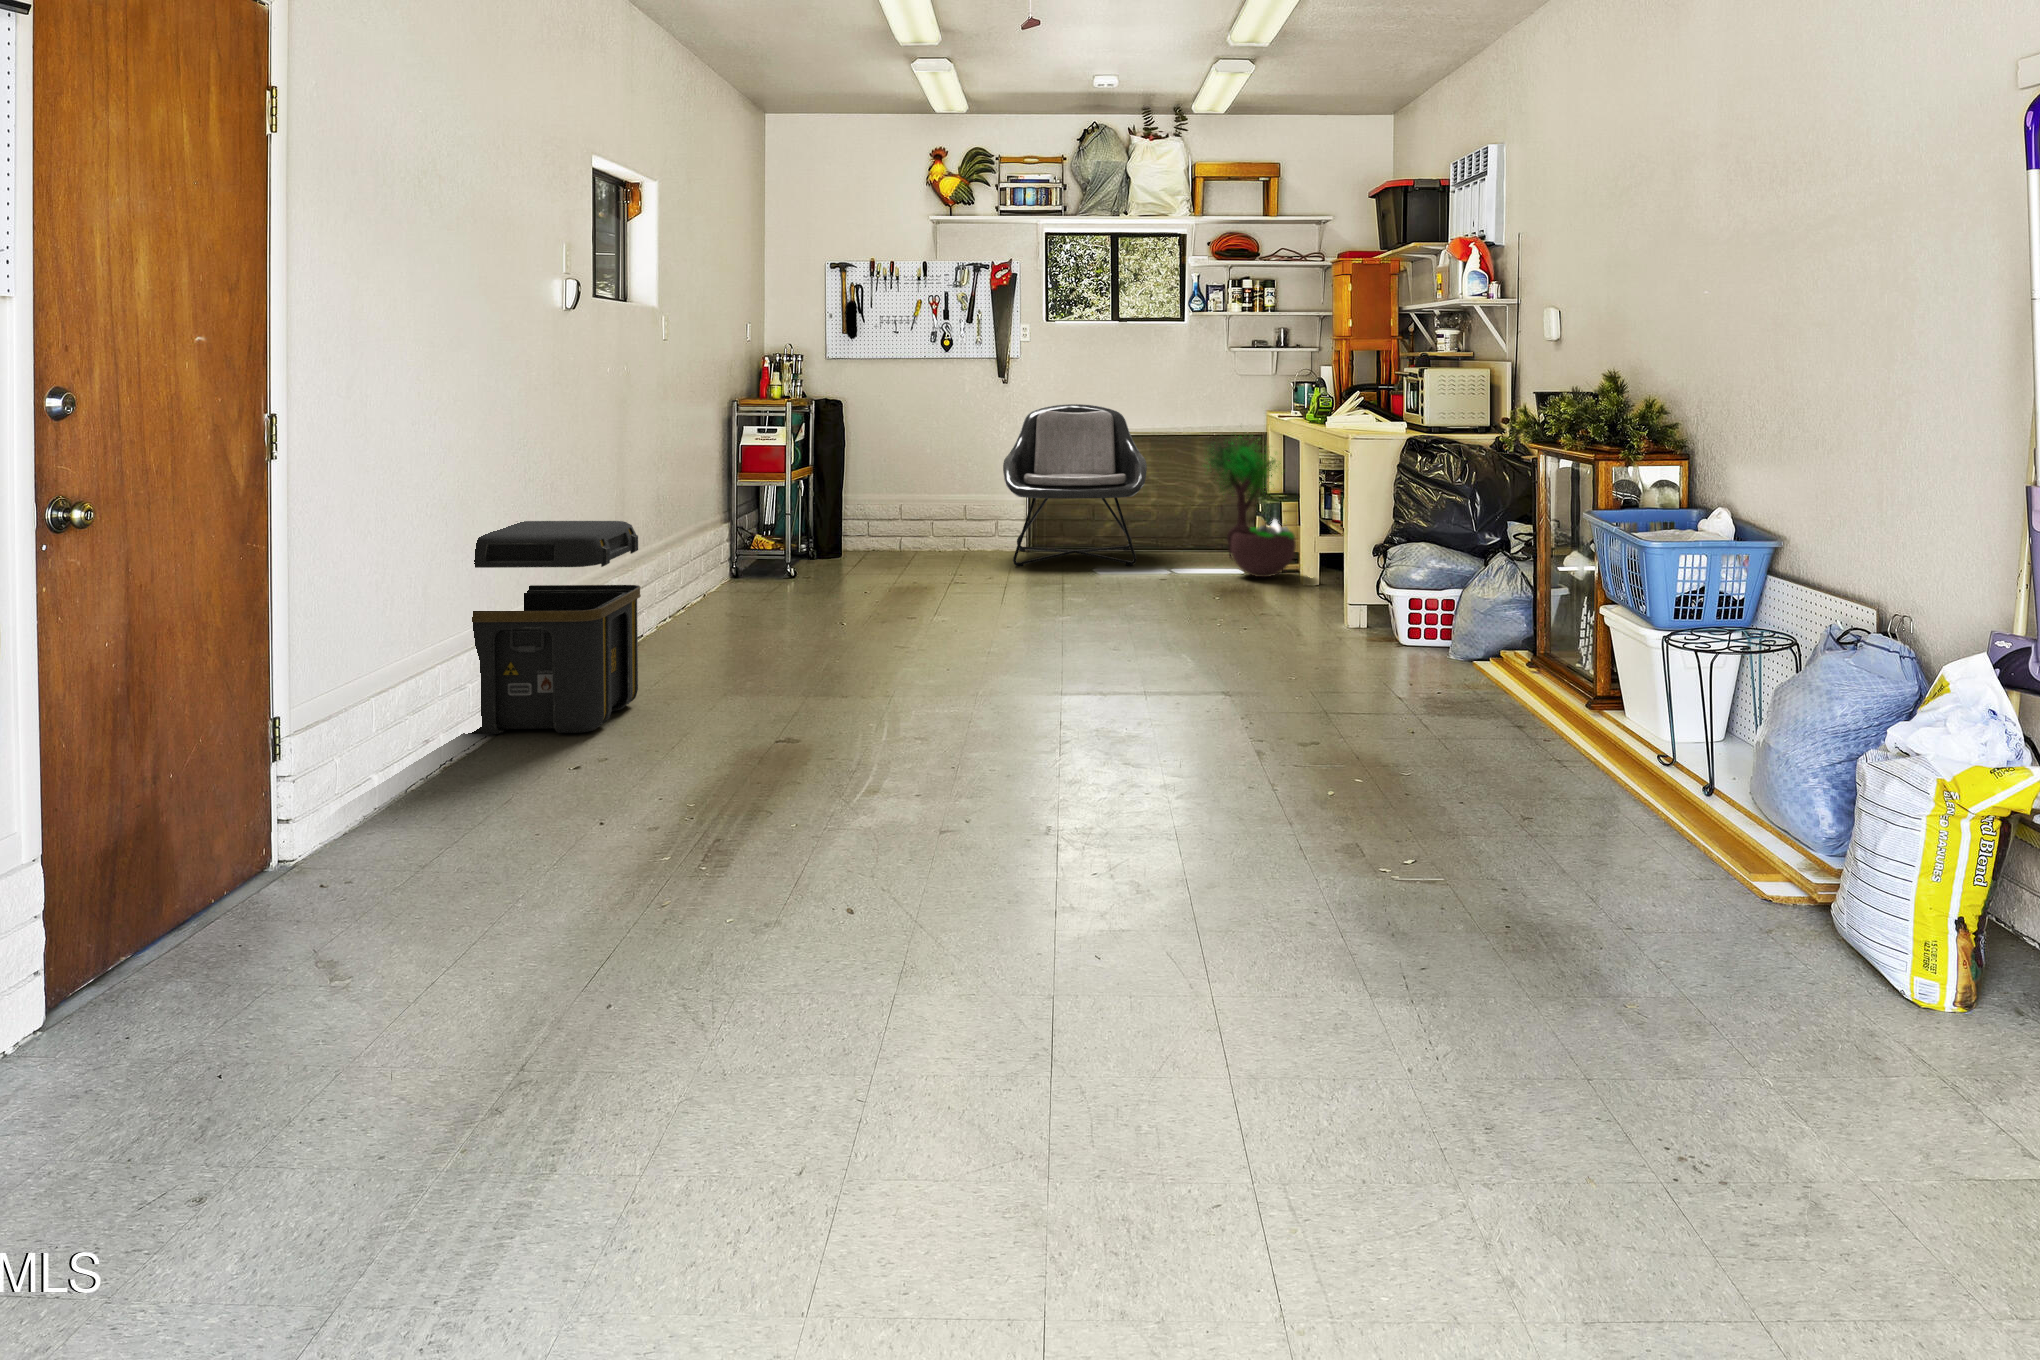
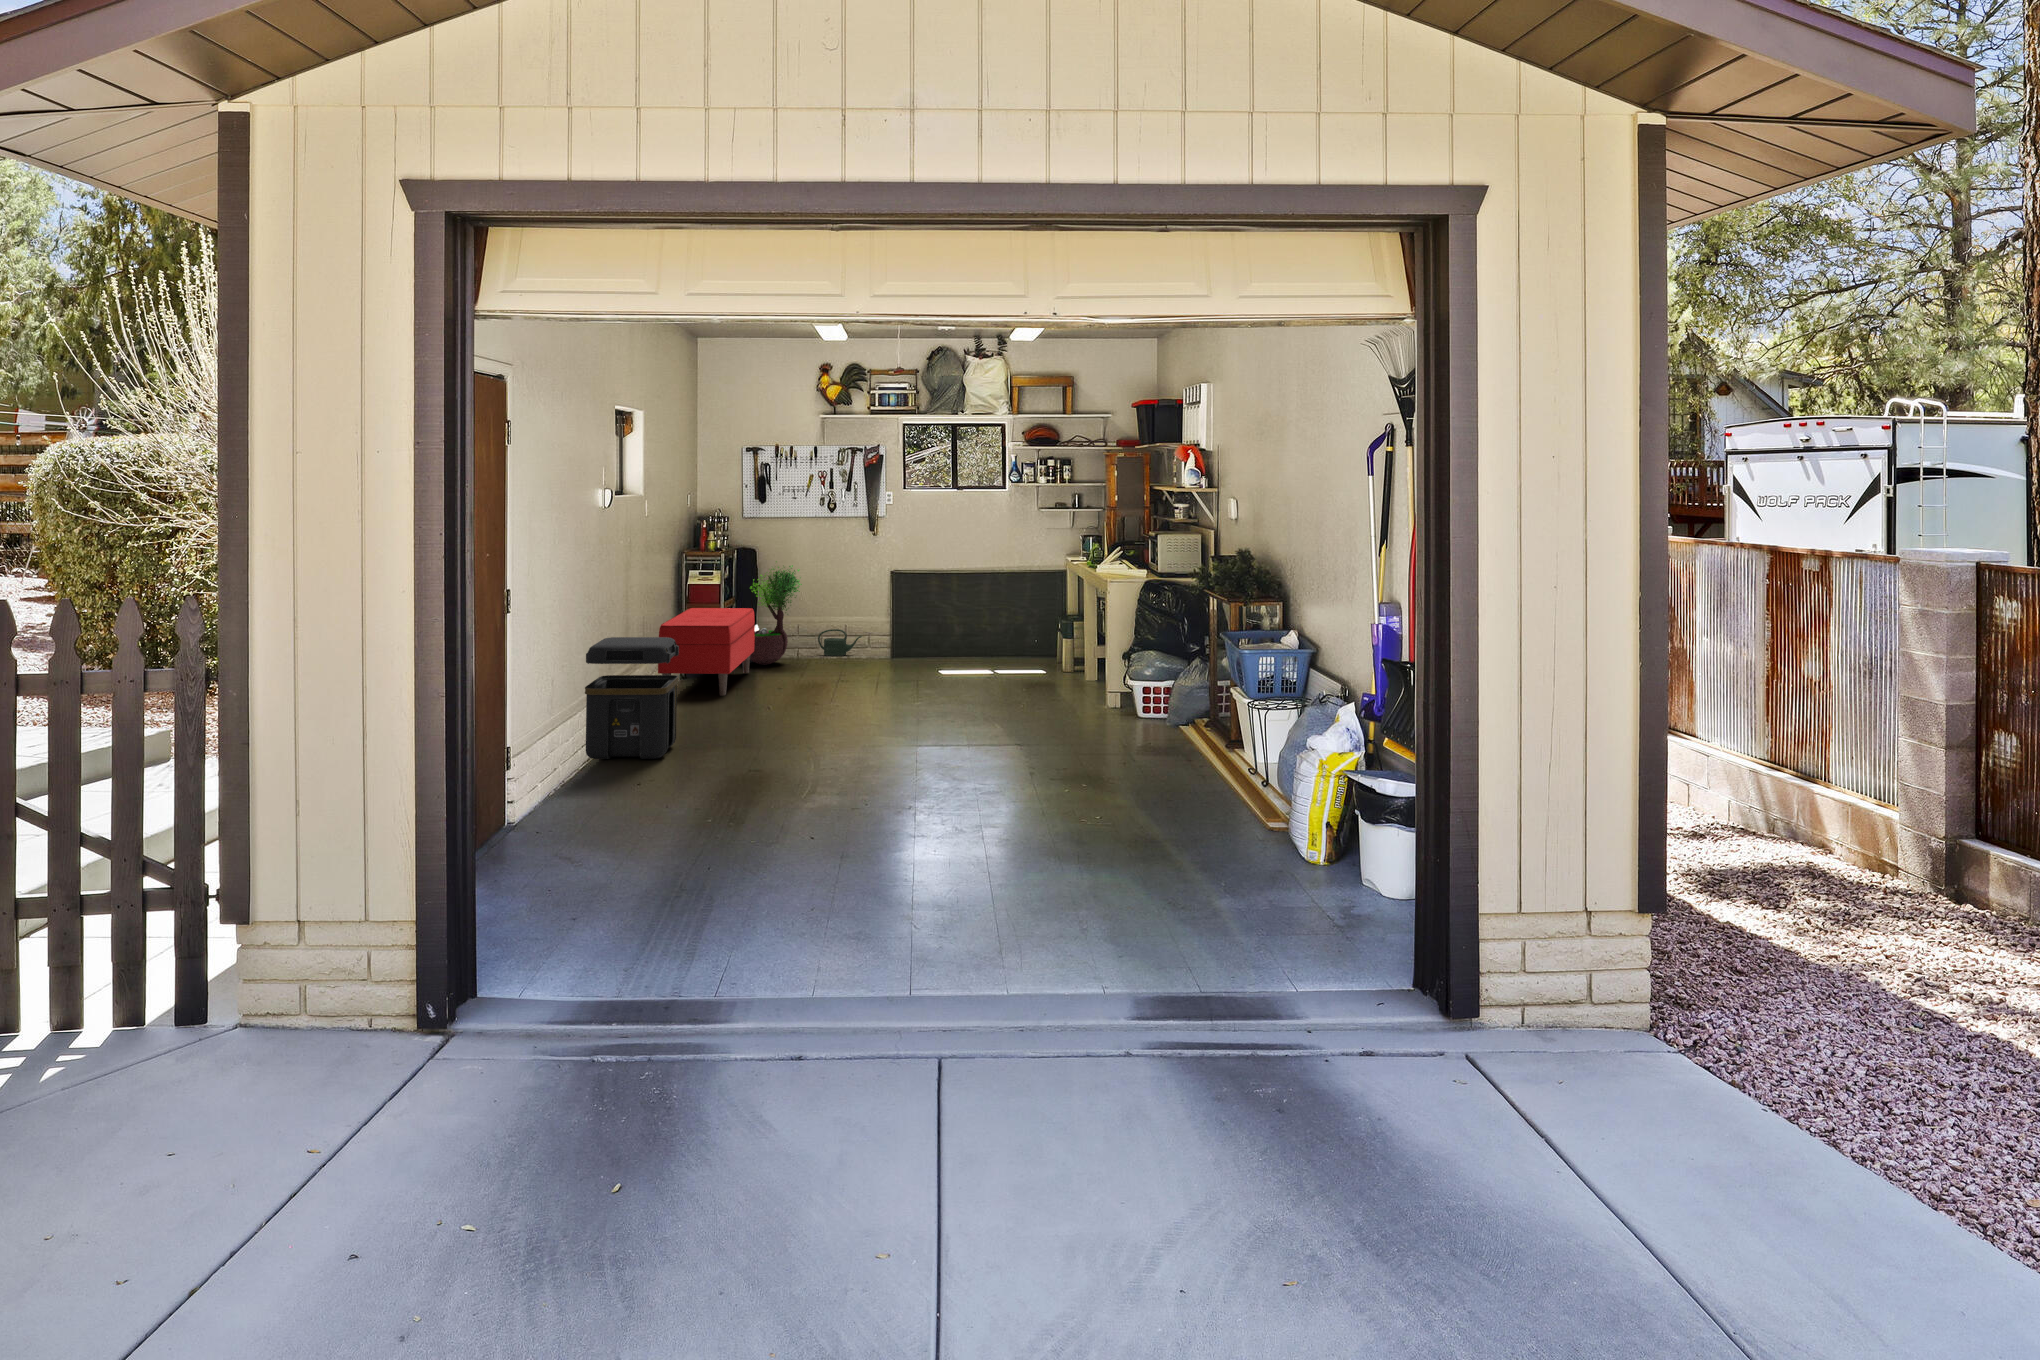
lounge chair: present [1003,404,1147,567] -> none [873,550,976,669]
potted tree: present [1205,439,1296,577] -> present [750,561,802,665]
bench: none [667,481,831,609] -> present [658,608,755,696]
watering can: none [930,512,990,548] -> present [818,629,861,656]

